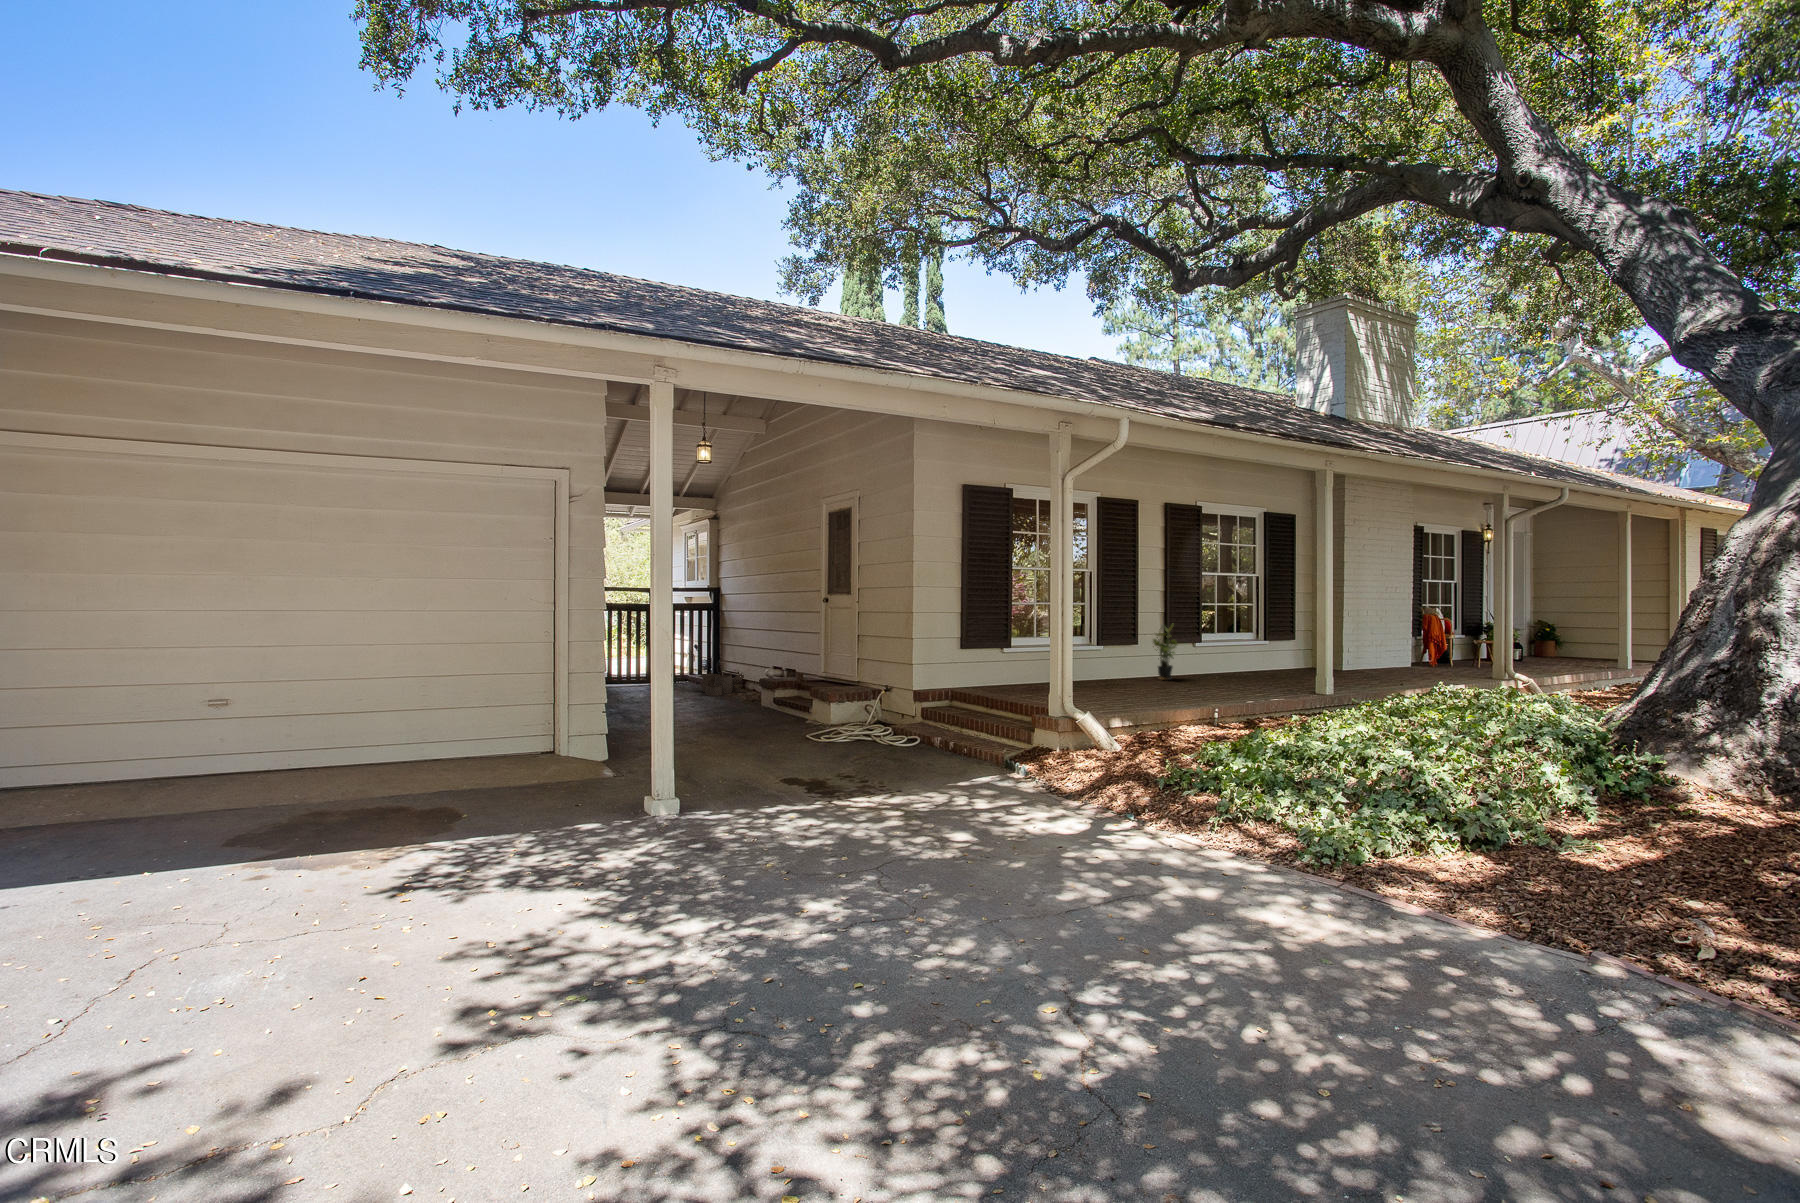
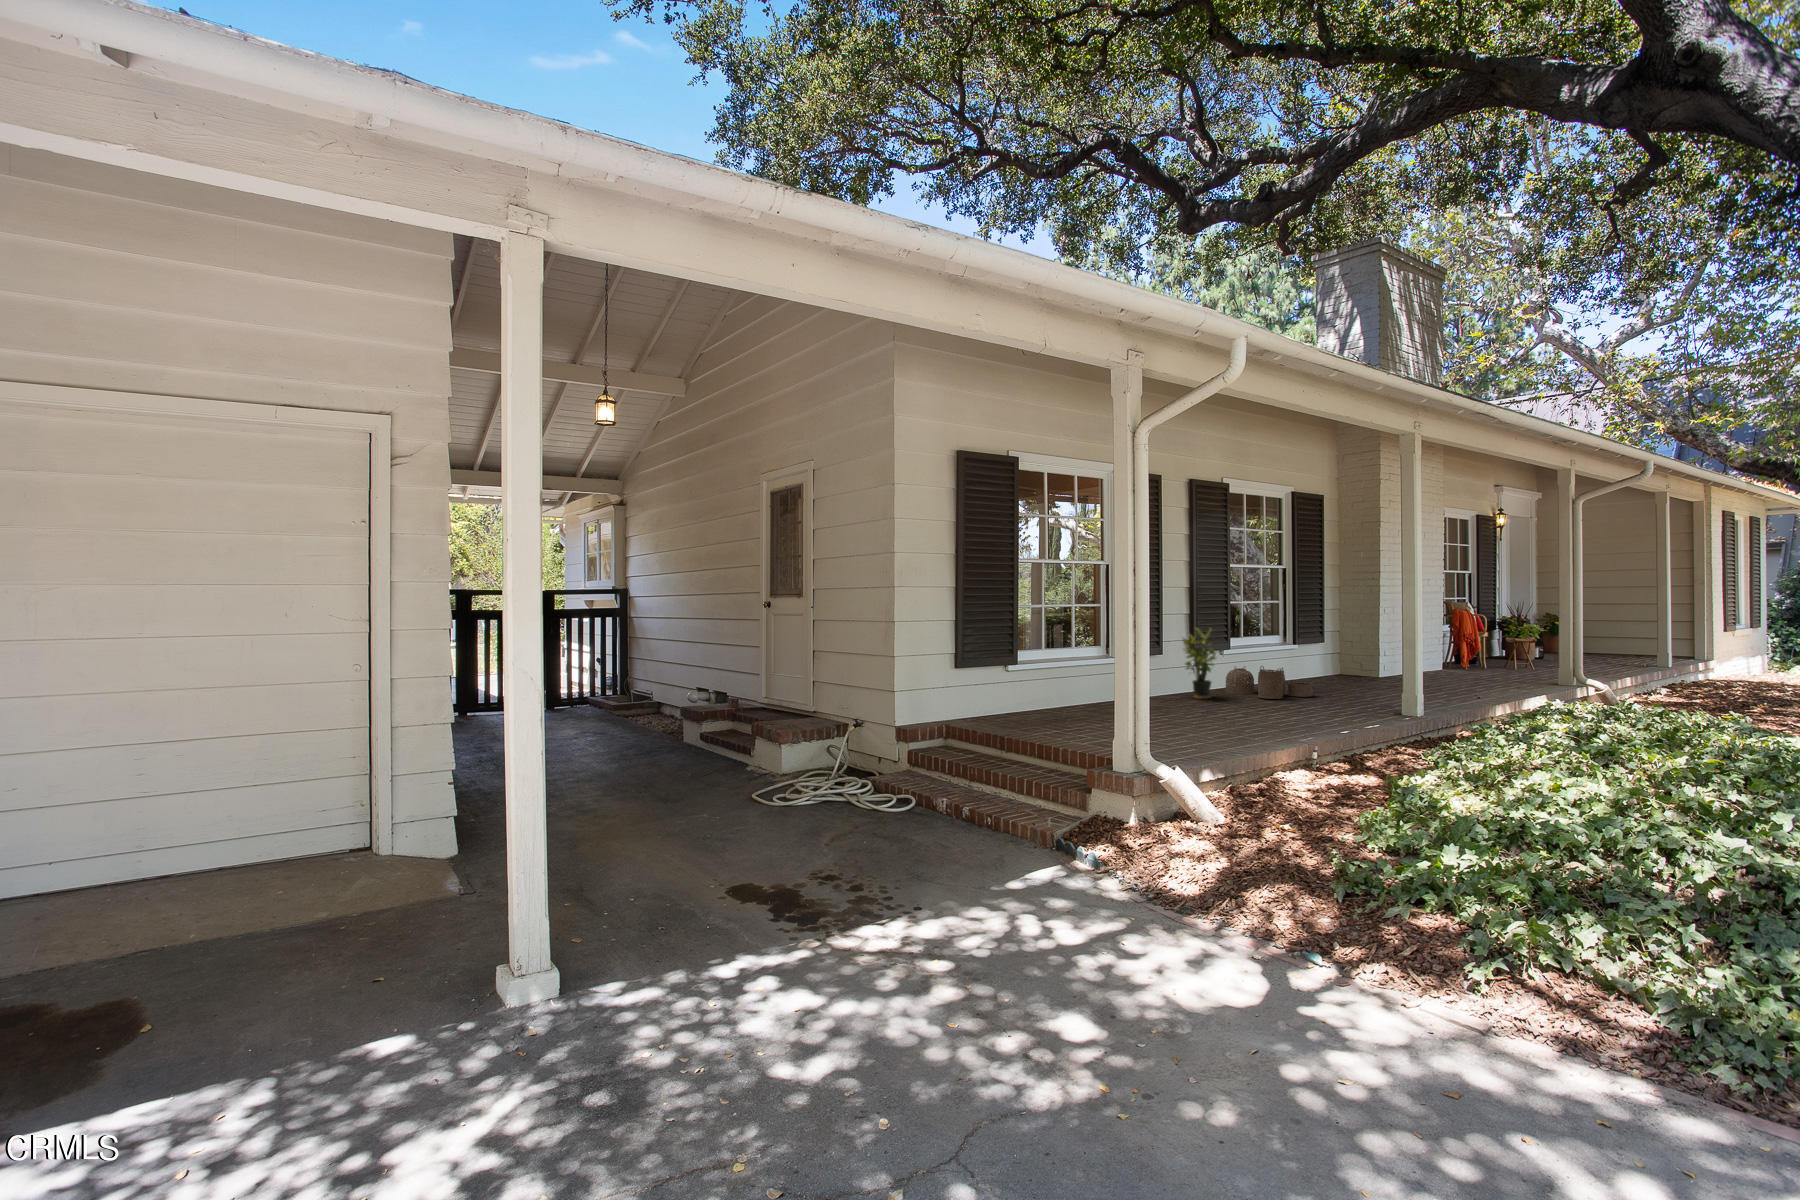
woven basket: present [702,673,744,696] -> present [1225,666,1313,699]

